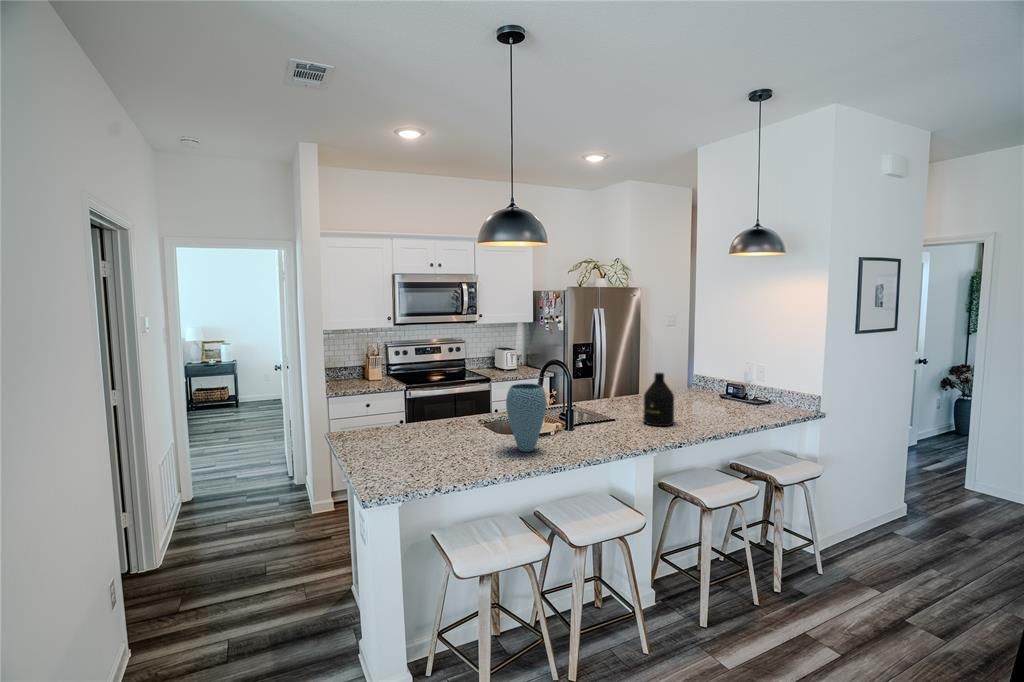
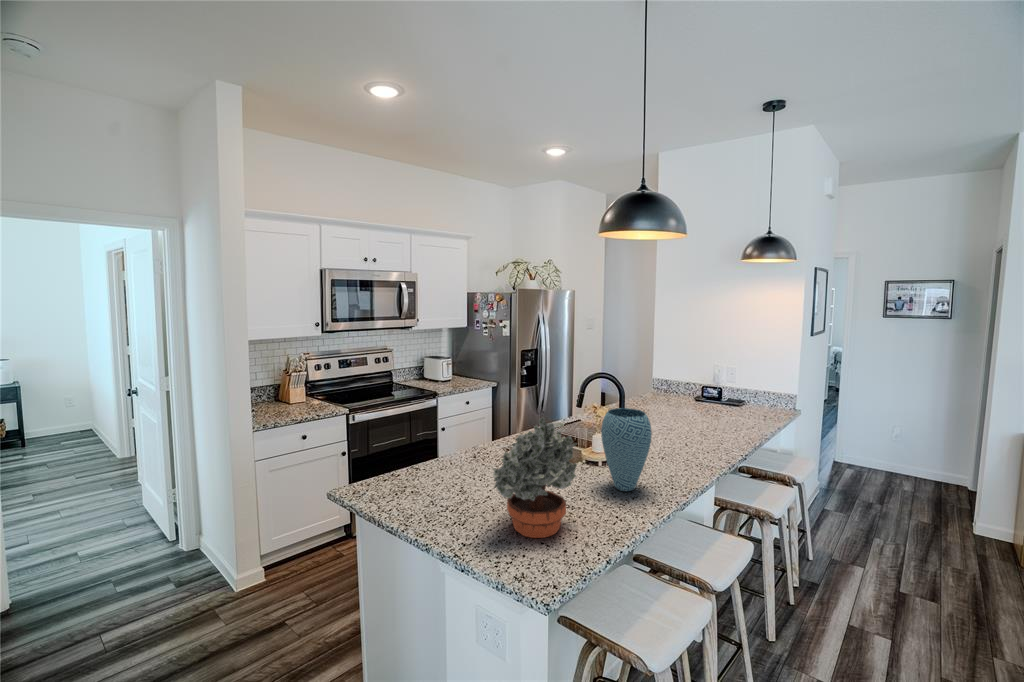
bottle: present [643,373,674,426] -> none [677,382,711,439]
potted plant: none [383,381,457,468] -> present [492,418,577,538]

